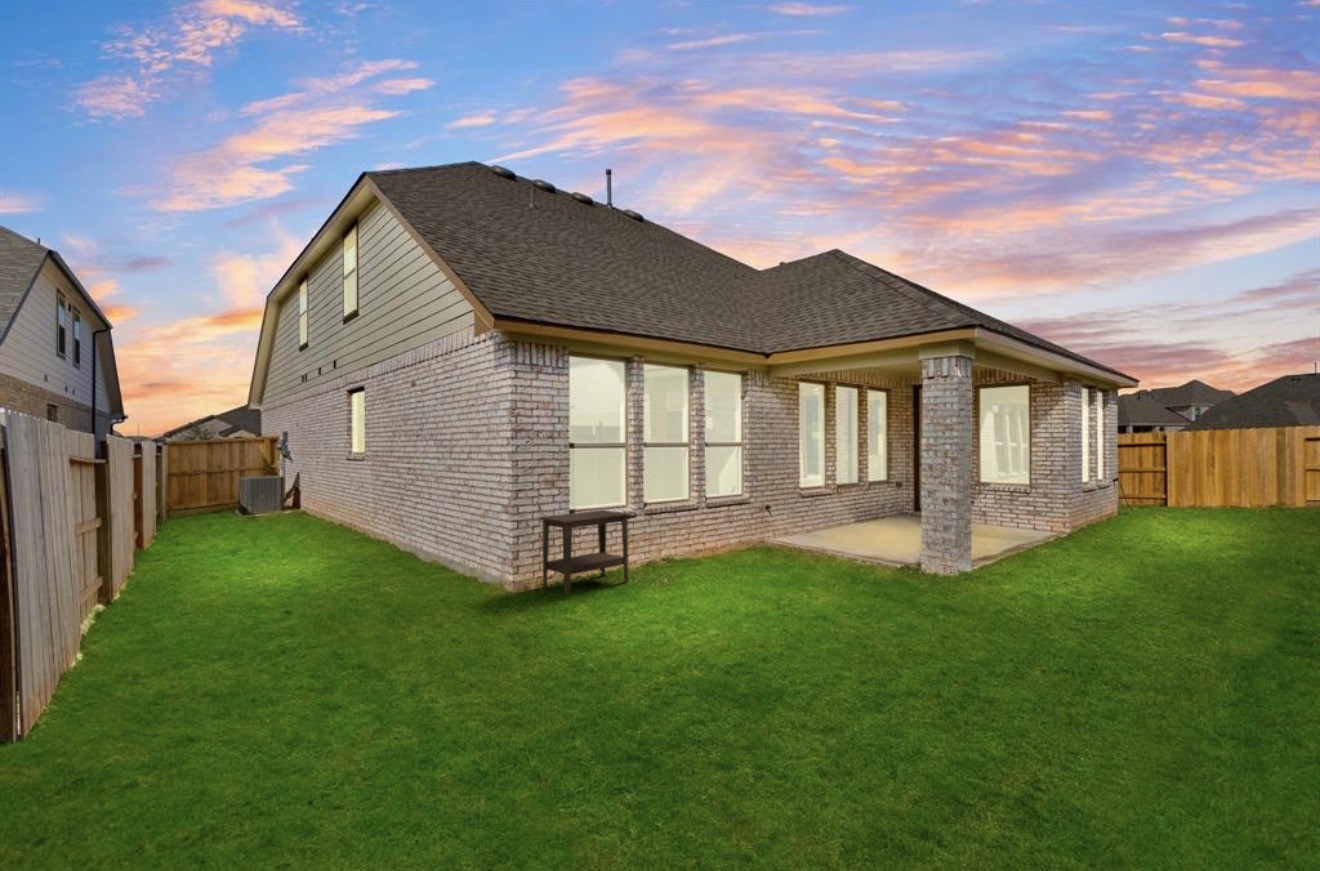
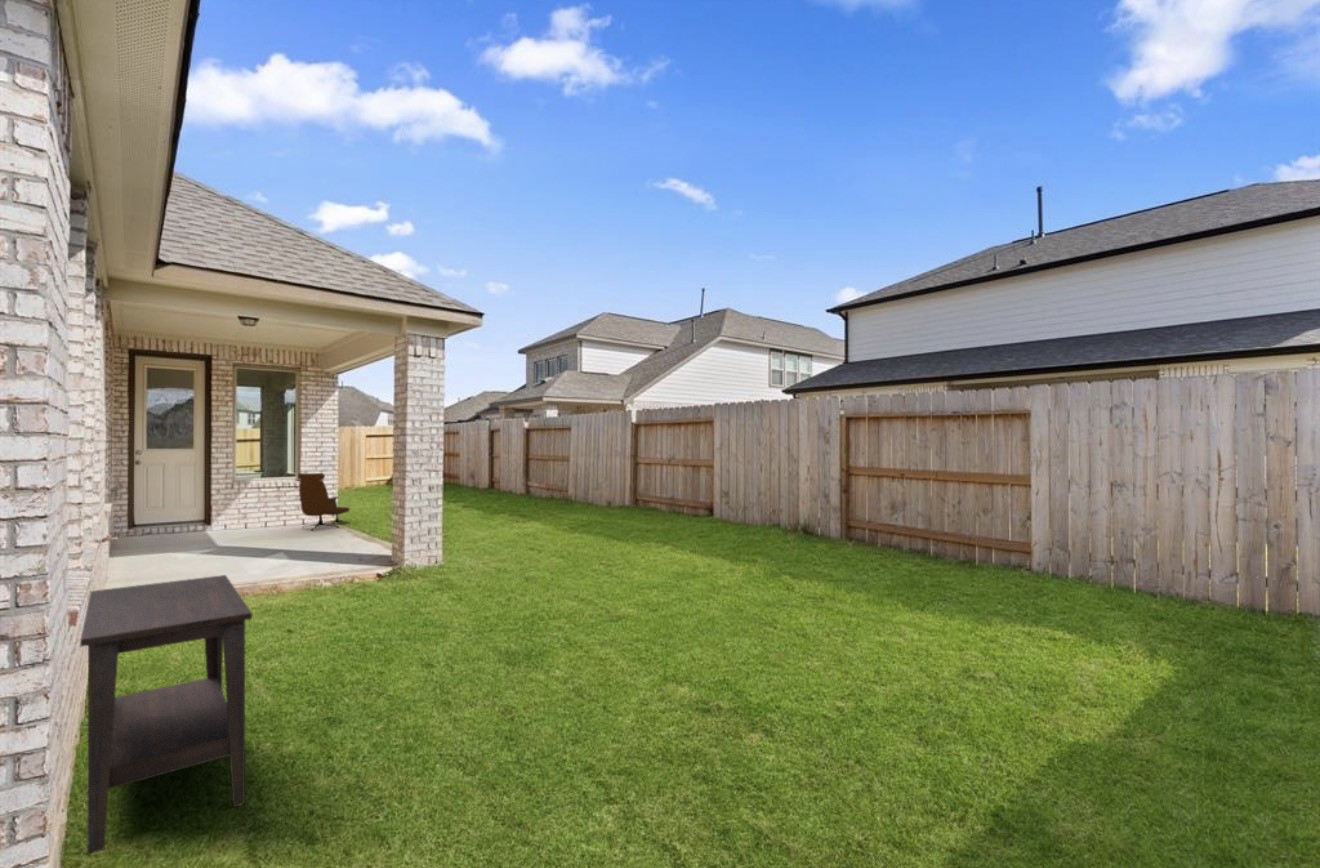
lounge chair: none [1003,479,1074,535] -> present [298,473,349,528]

